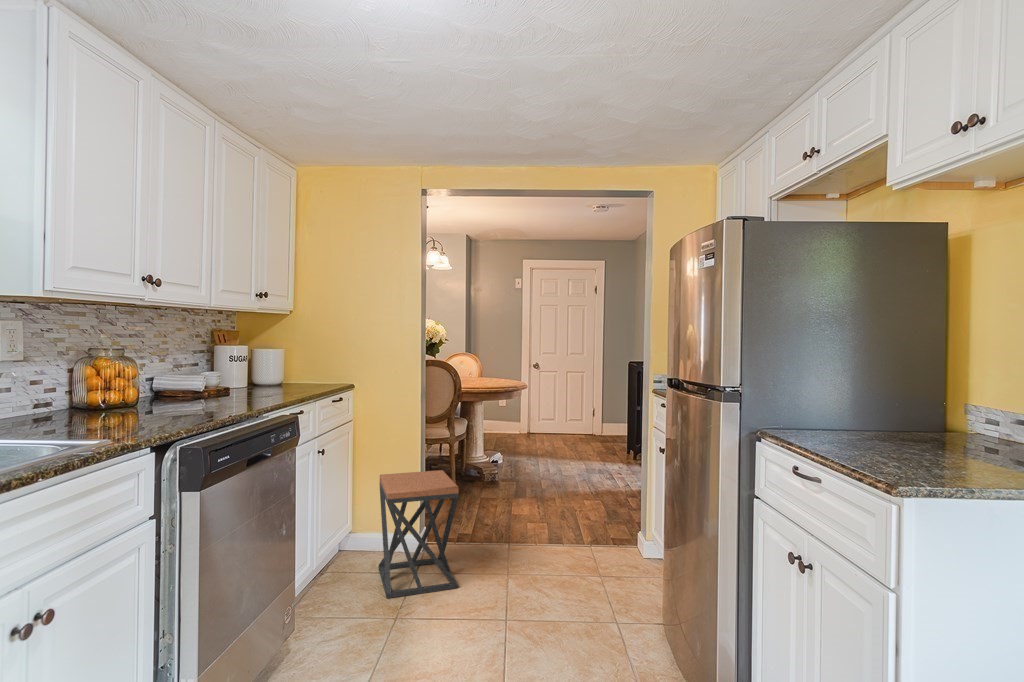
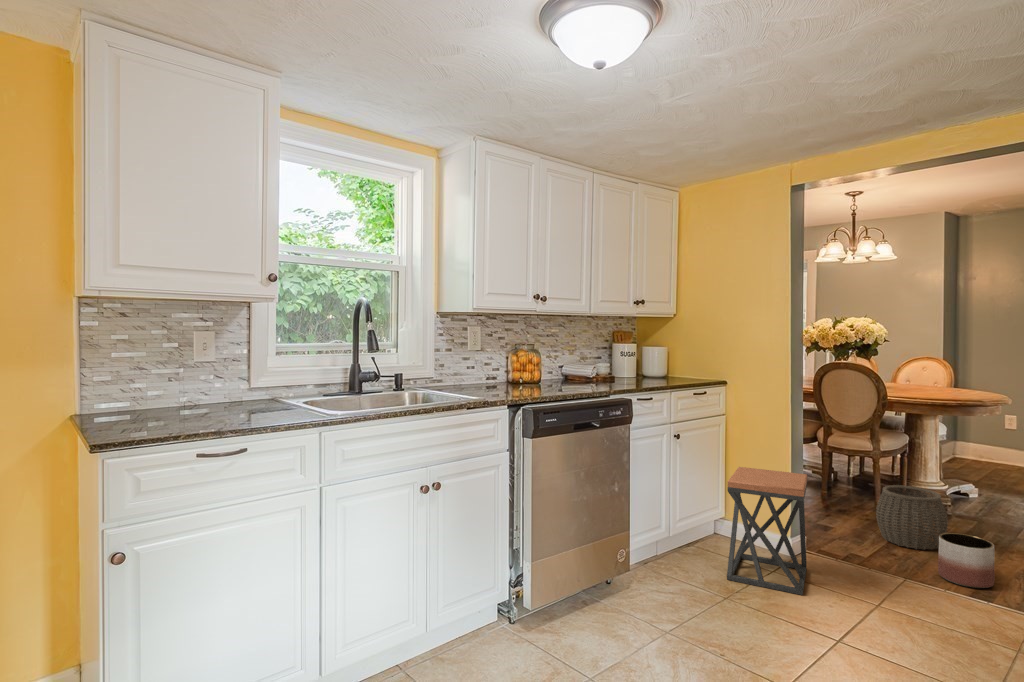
woven basket: none [465,463,515,516] -> present [876,485,948,550]
planter: none [524,495,559,536] -> present [938,533,995,588]

